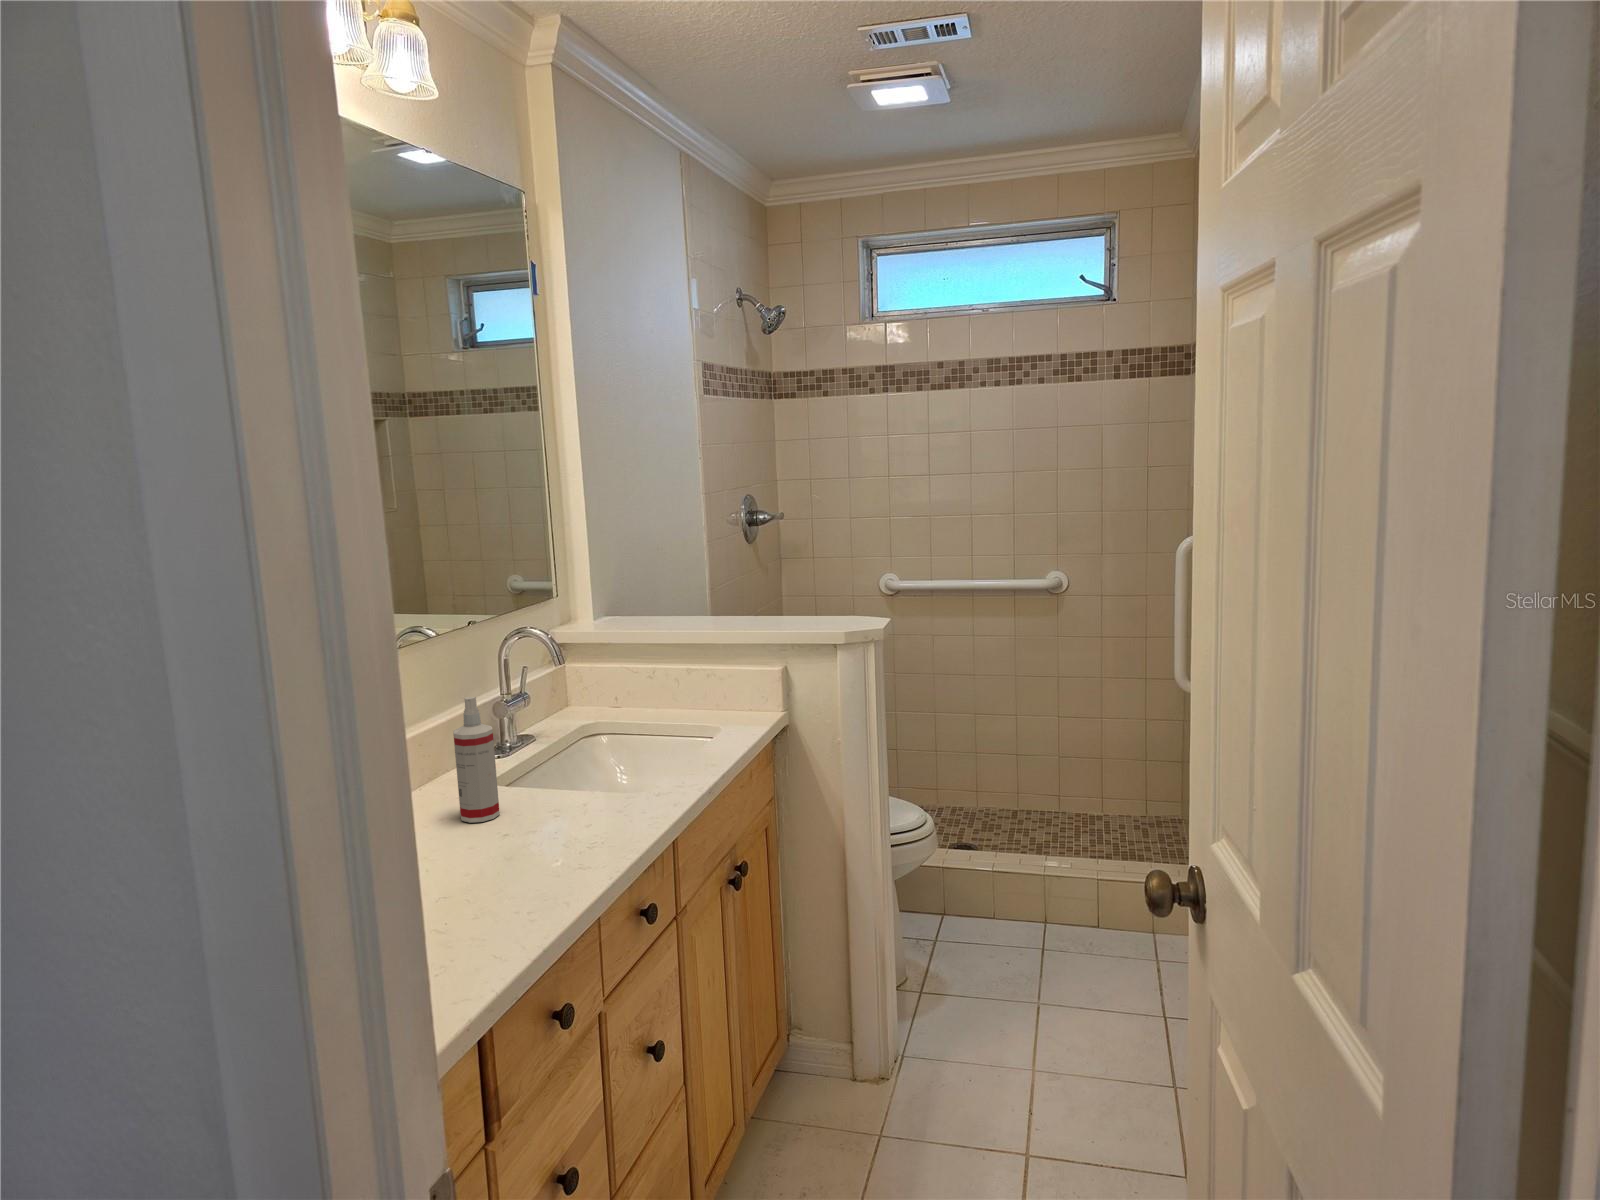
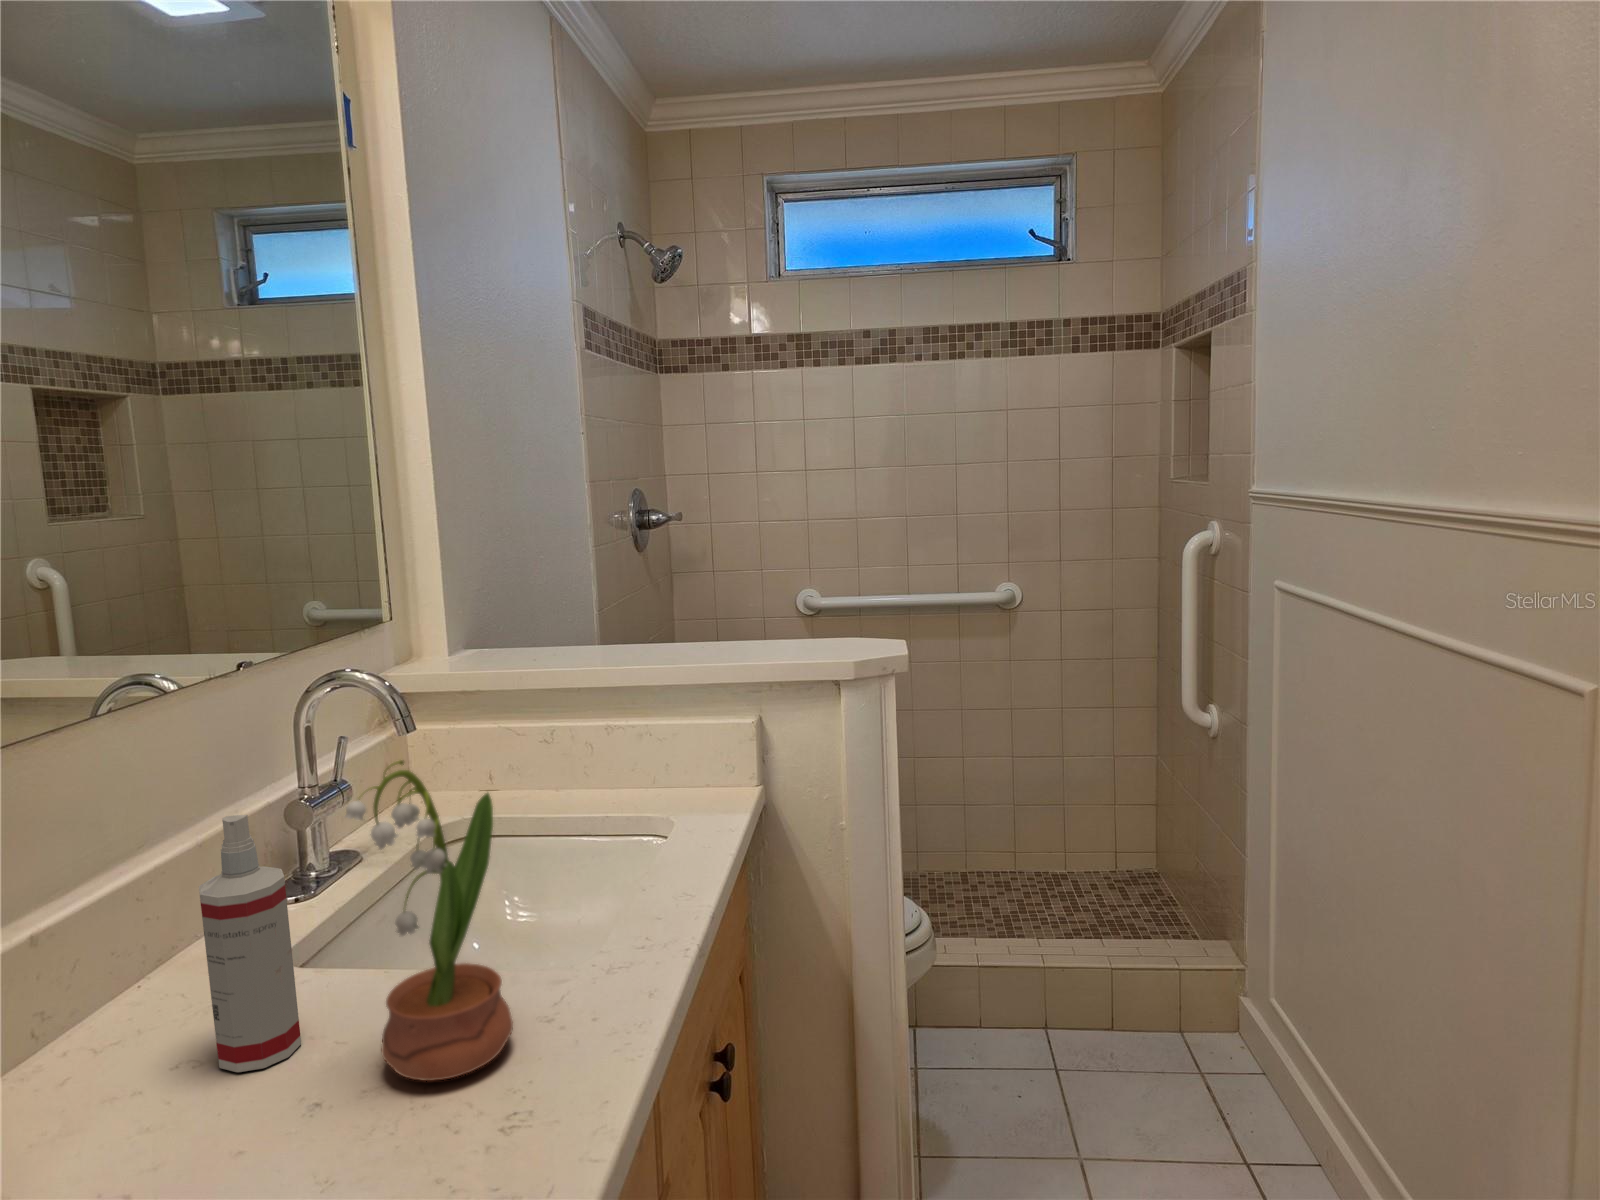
potted flower: none [520,670,601,829] -> present [345,761,513,1081]

